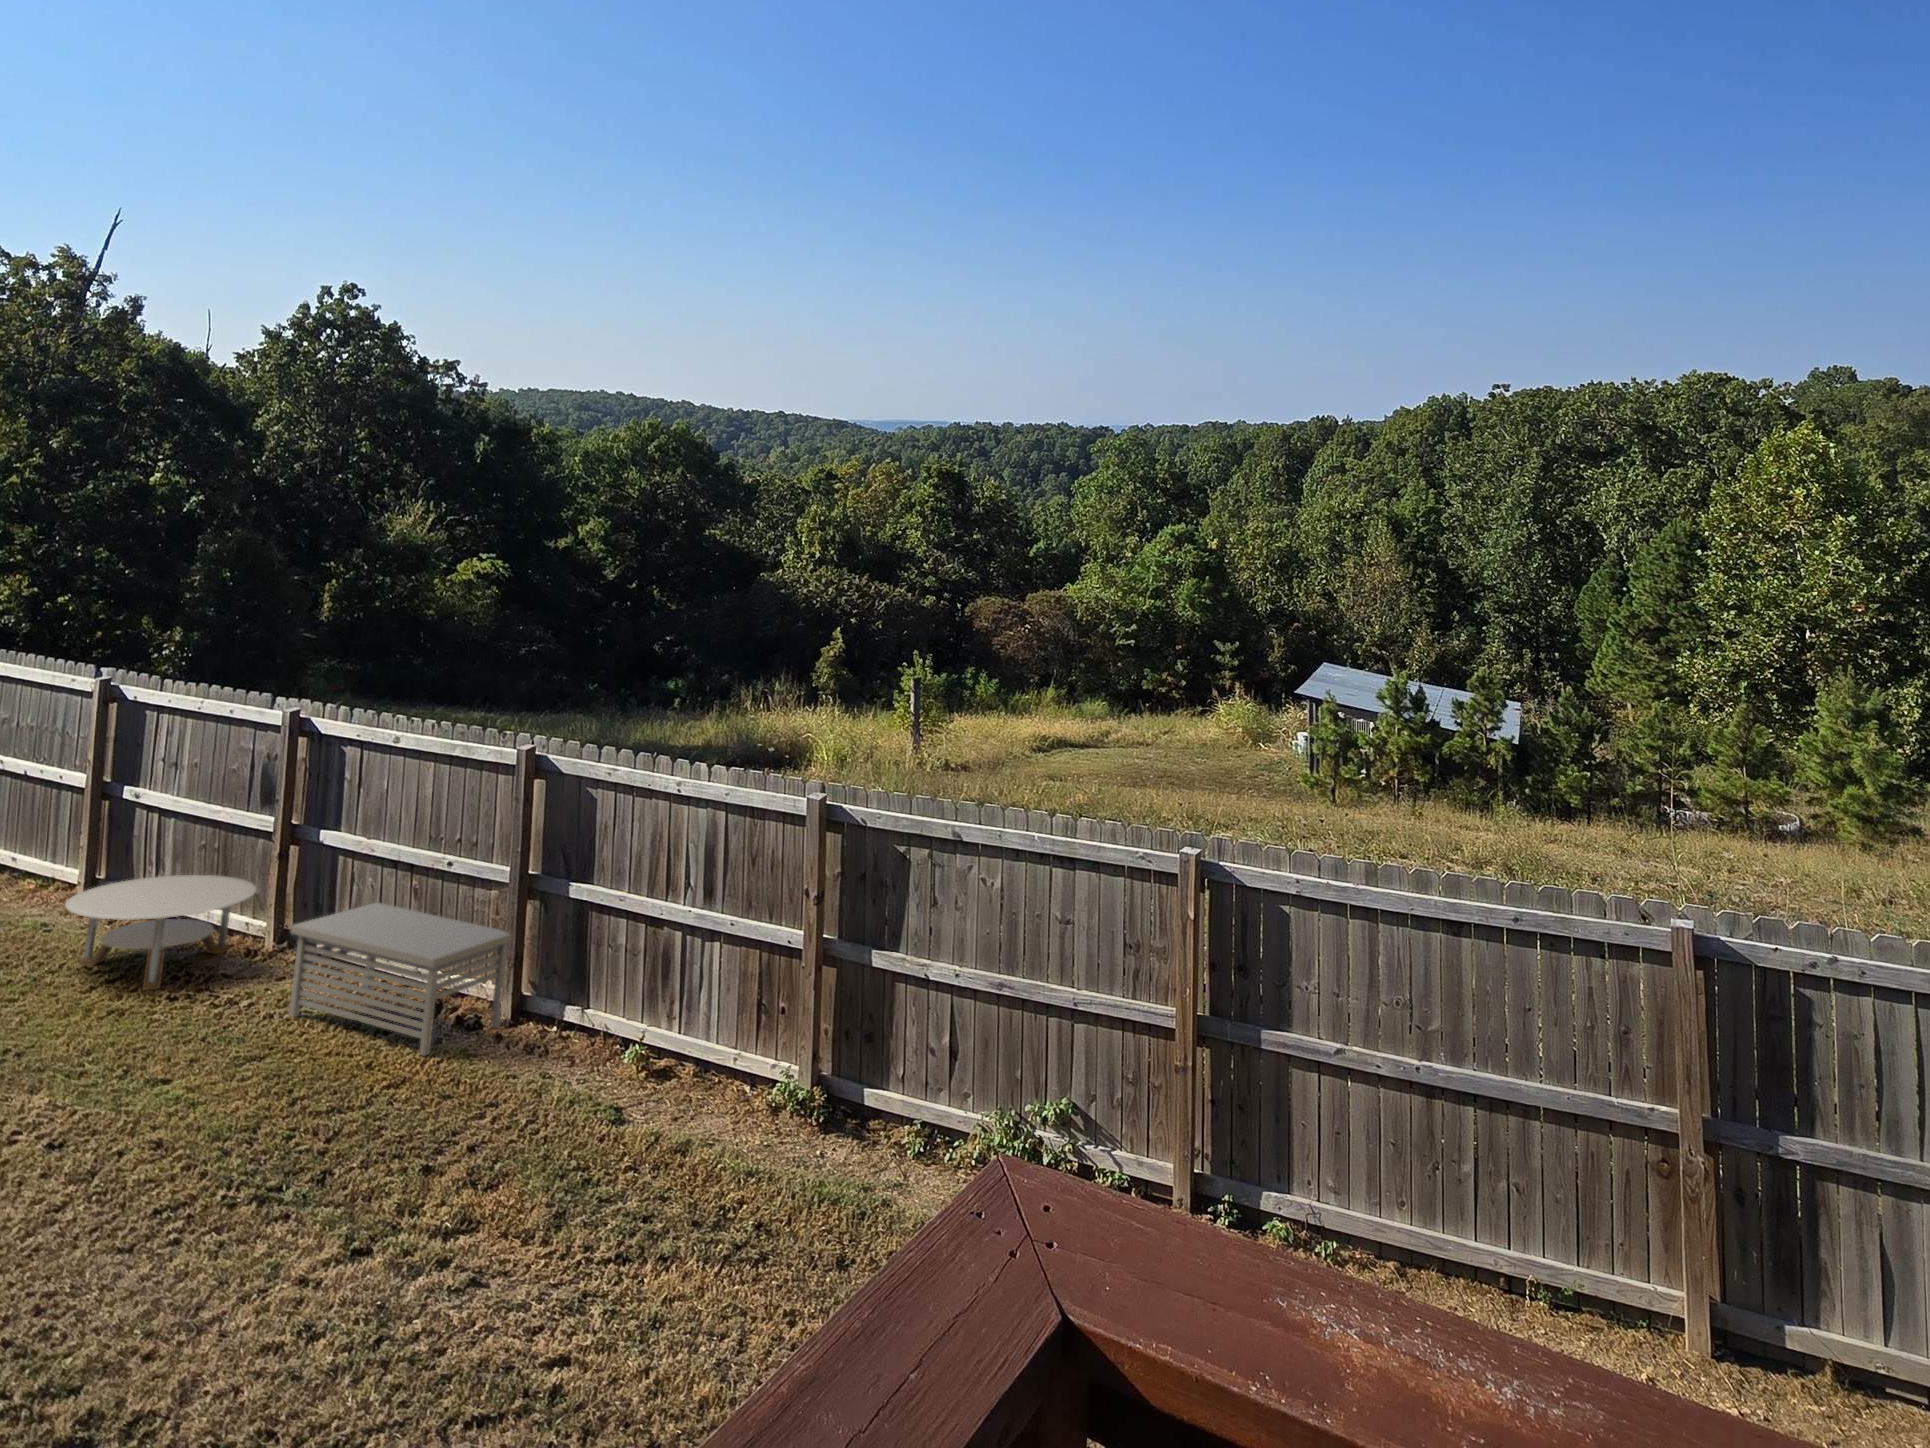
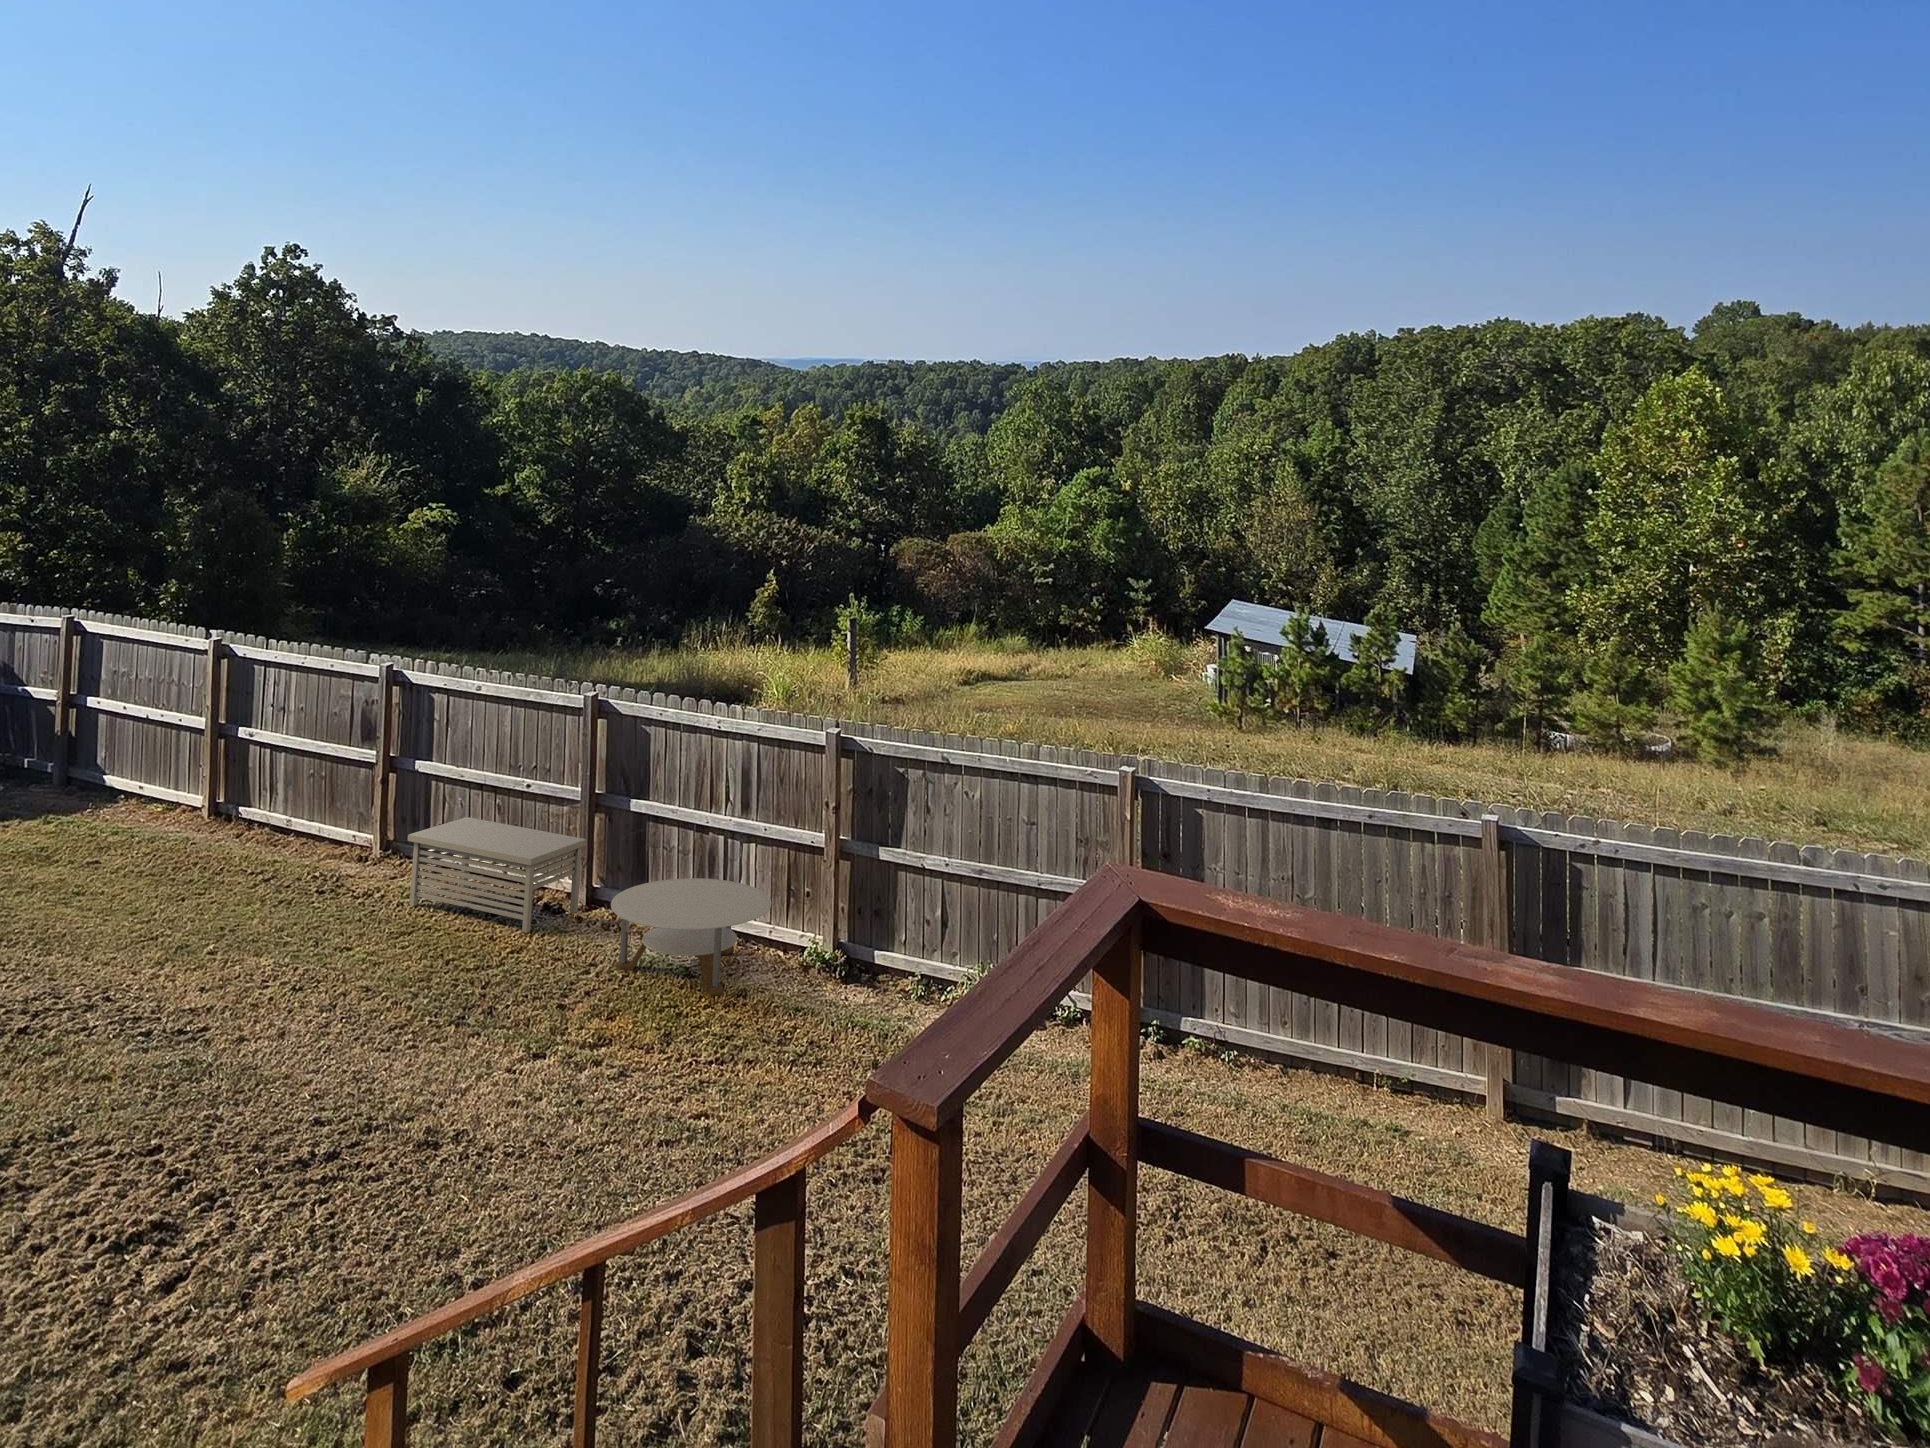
round table: present [65,875,256,990] -> present [611,878,772,995]

